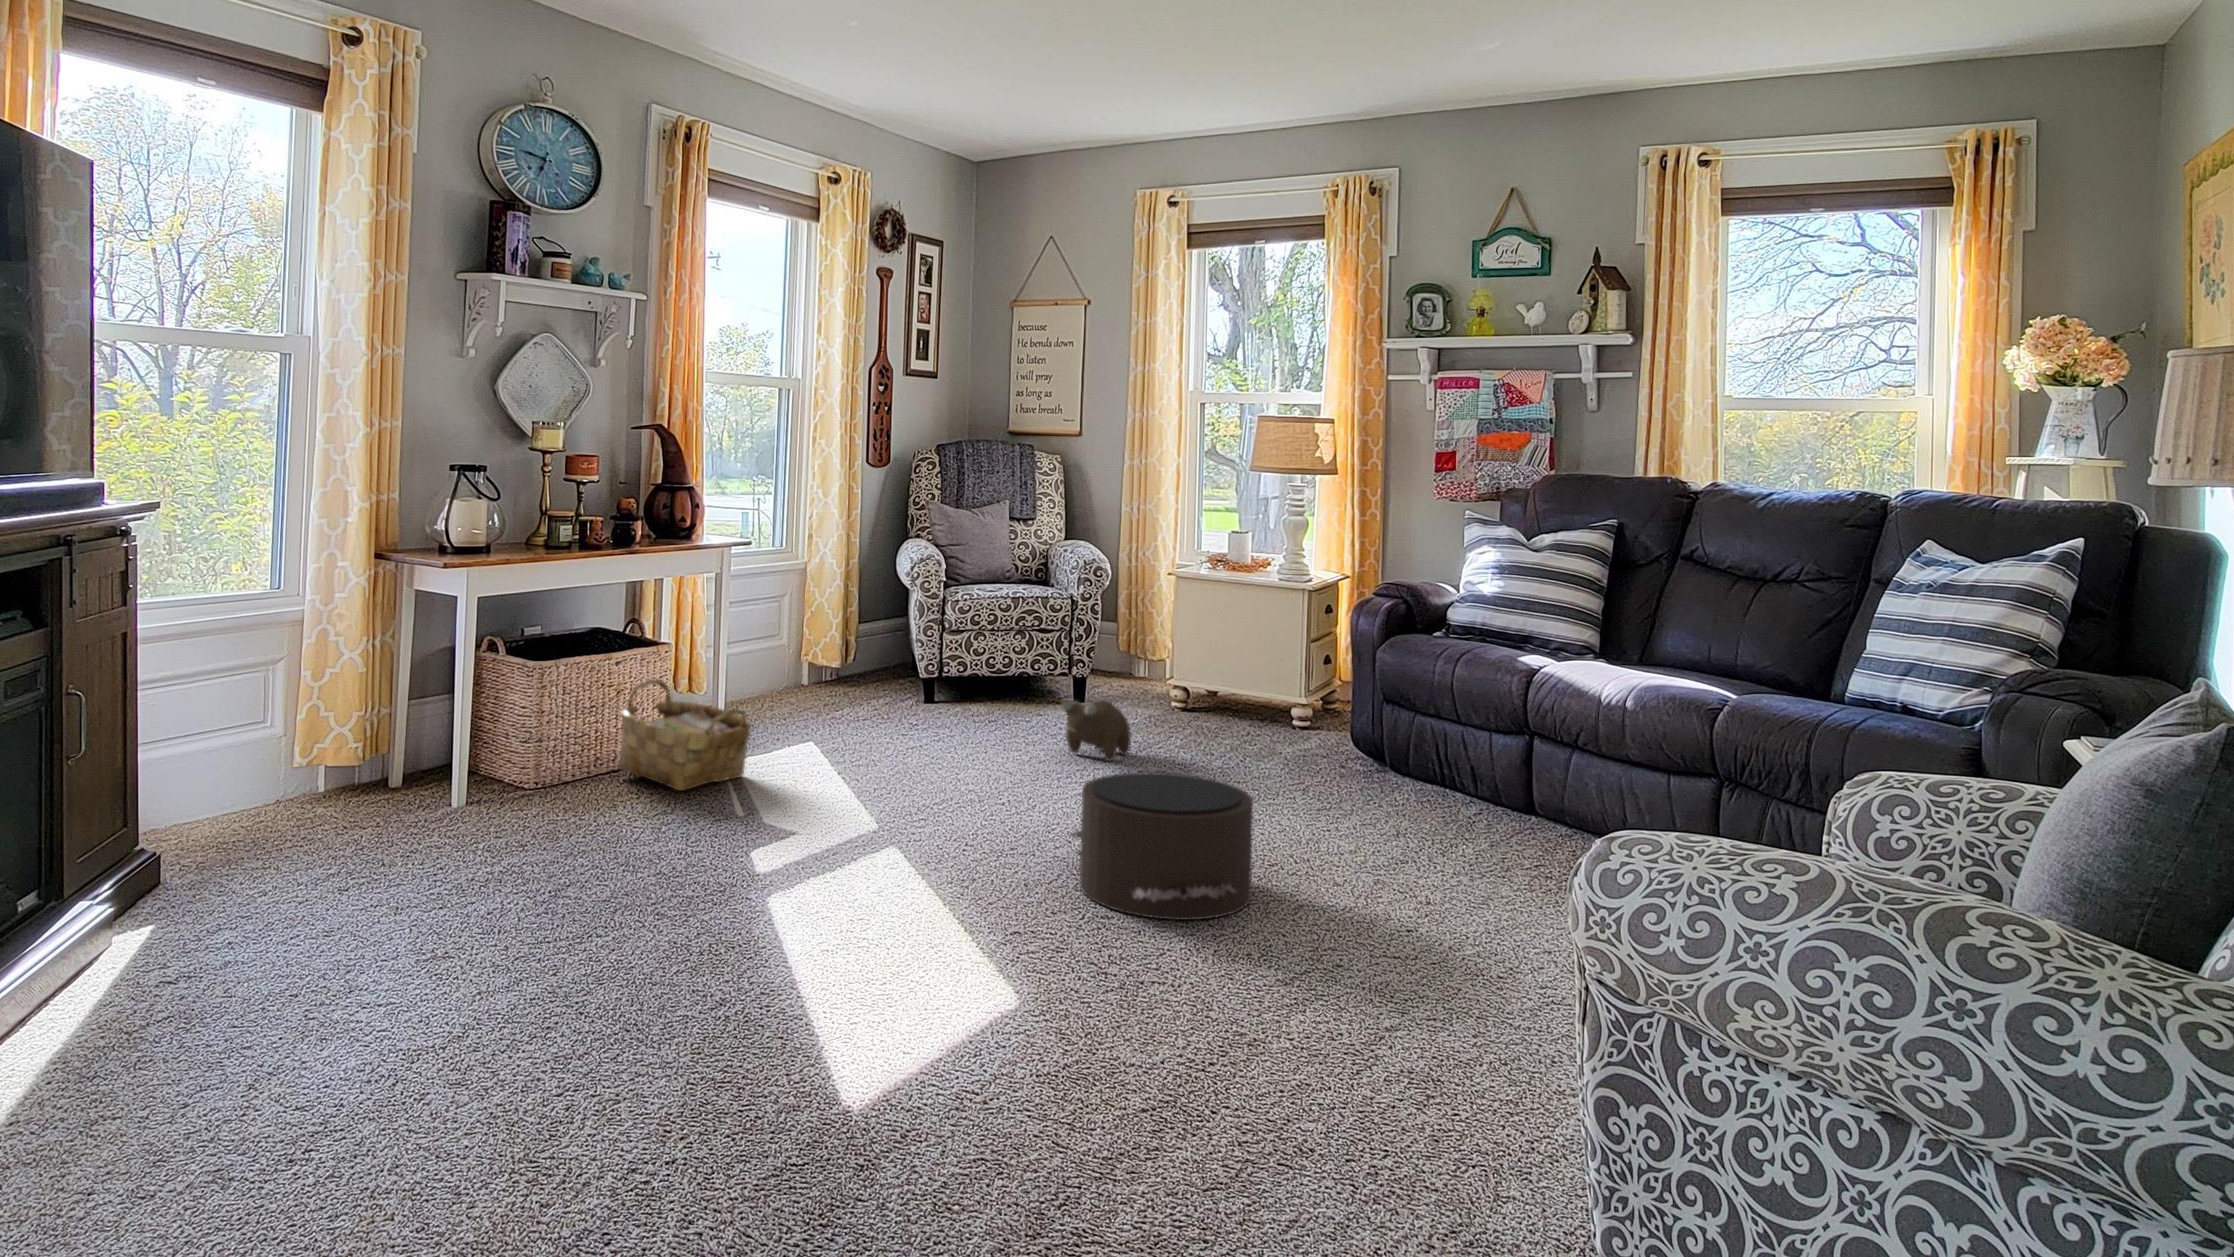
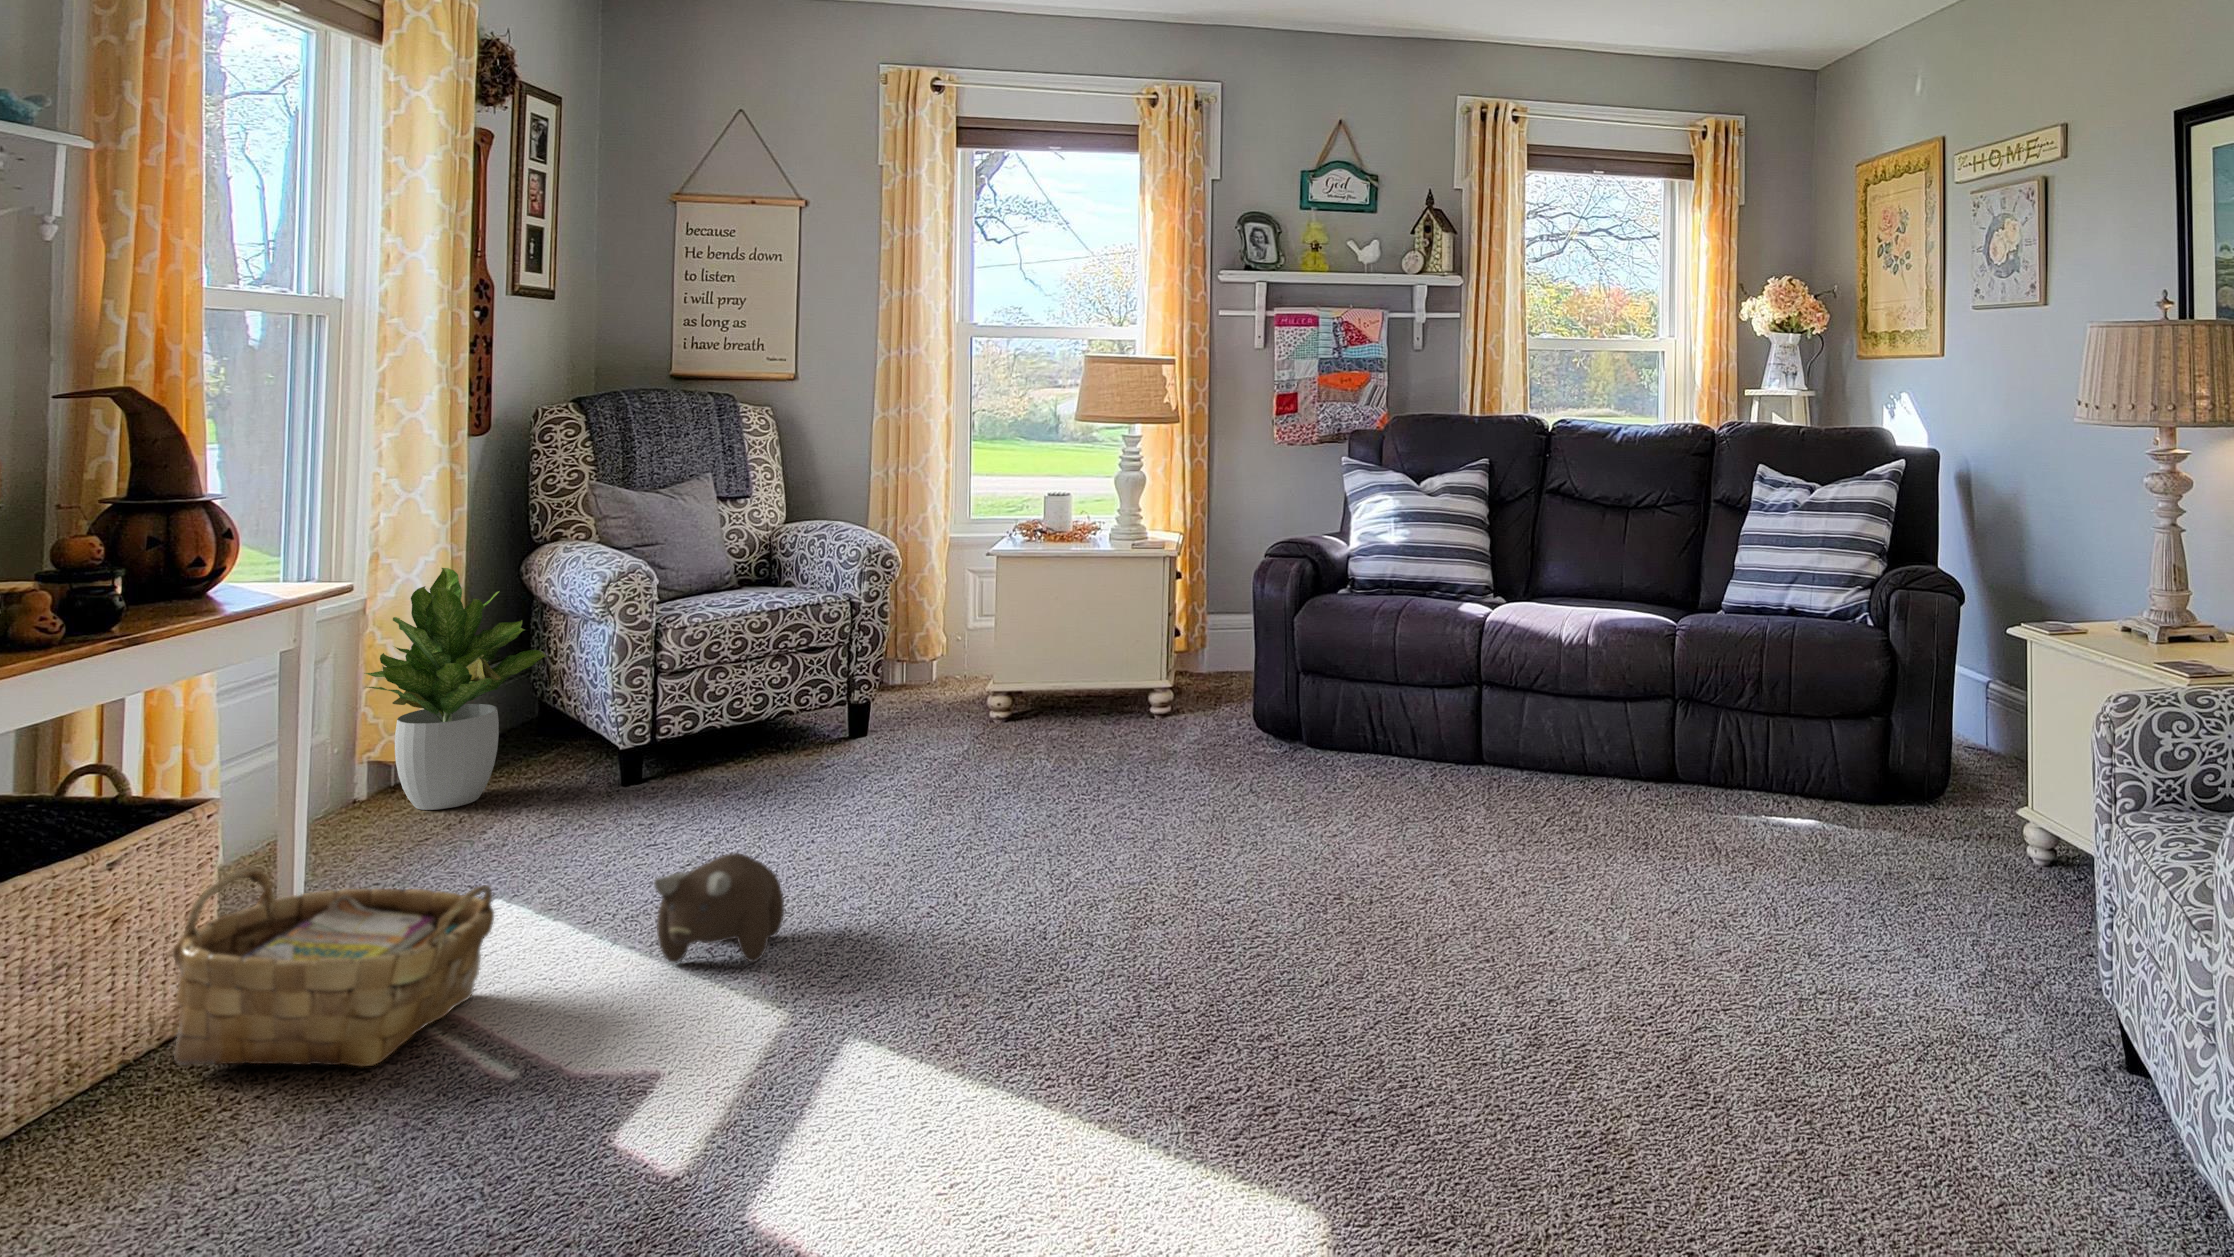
potted plant: none [783,547,876,697] -> present [365,568,547,810]
plush toy: present [1061,700,1131,761] -> present [654,853,784,963]
pouf: present [1070,772,1253,920] -> none [1158,817,1446,1023]

